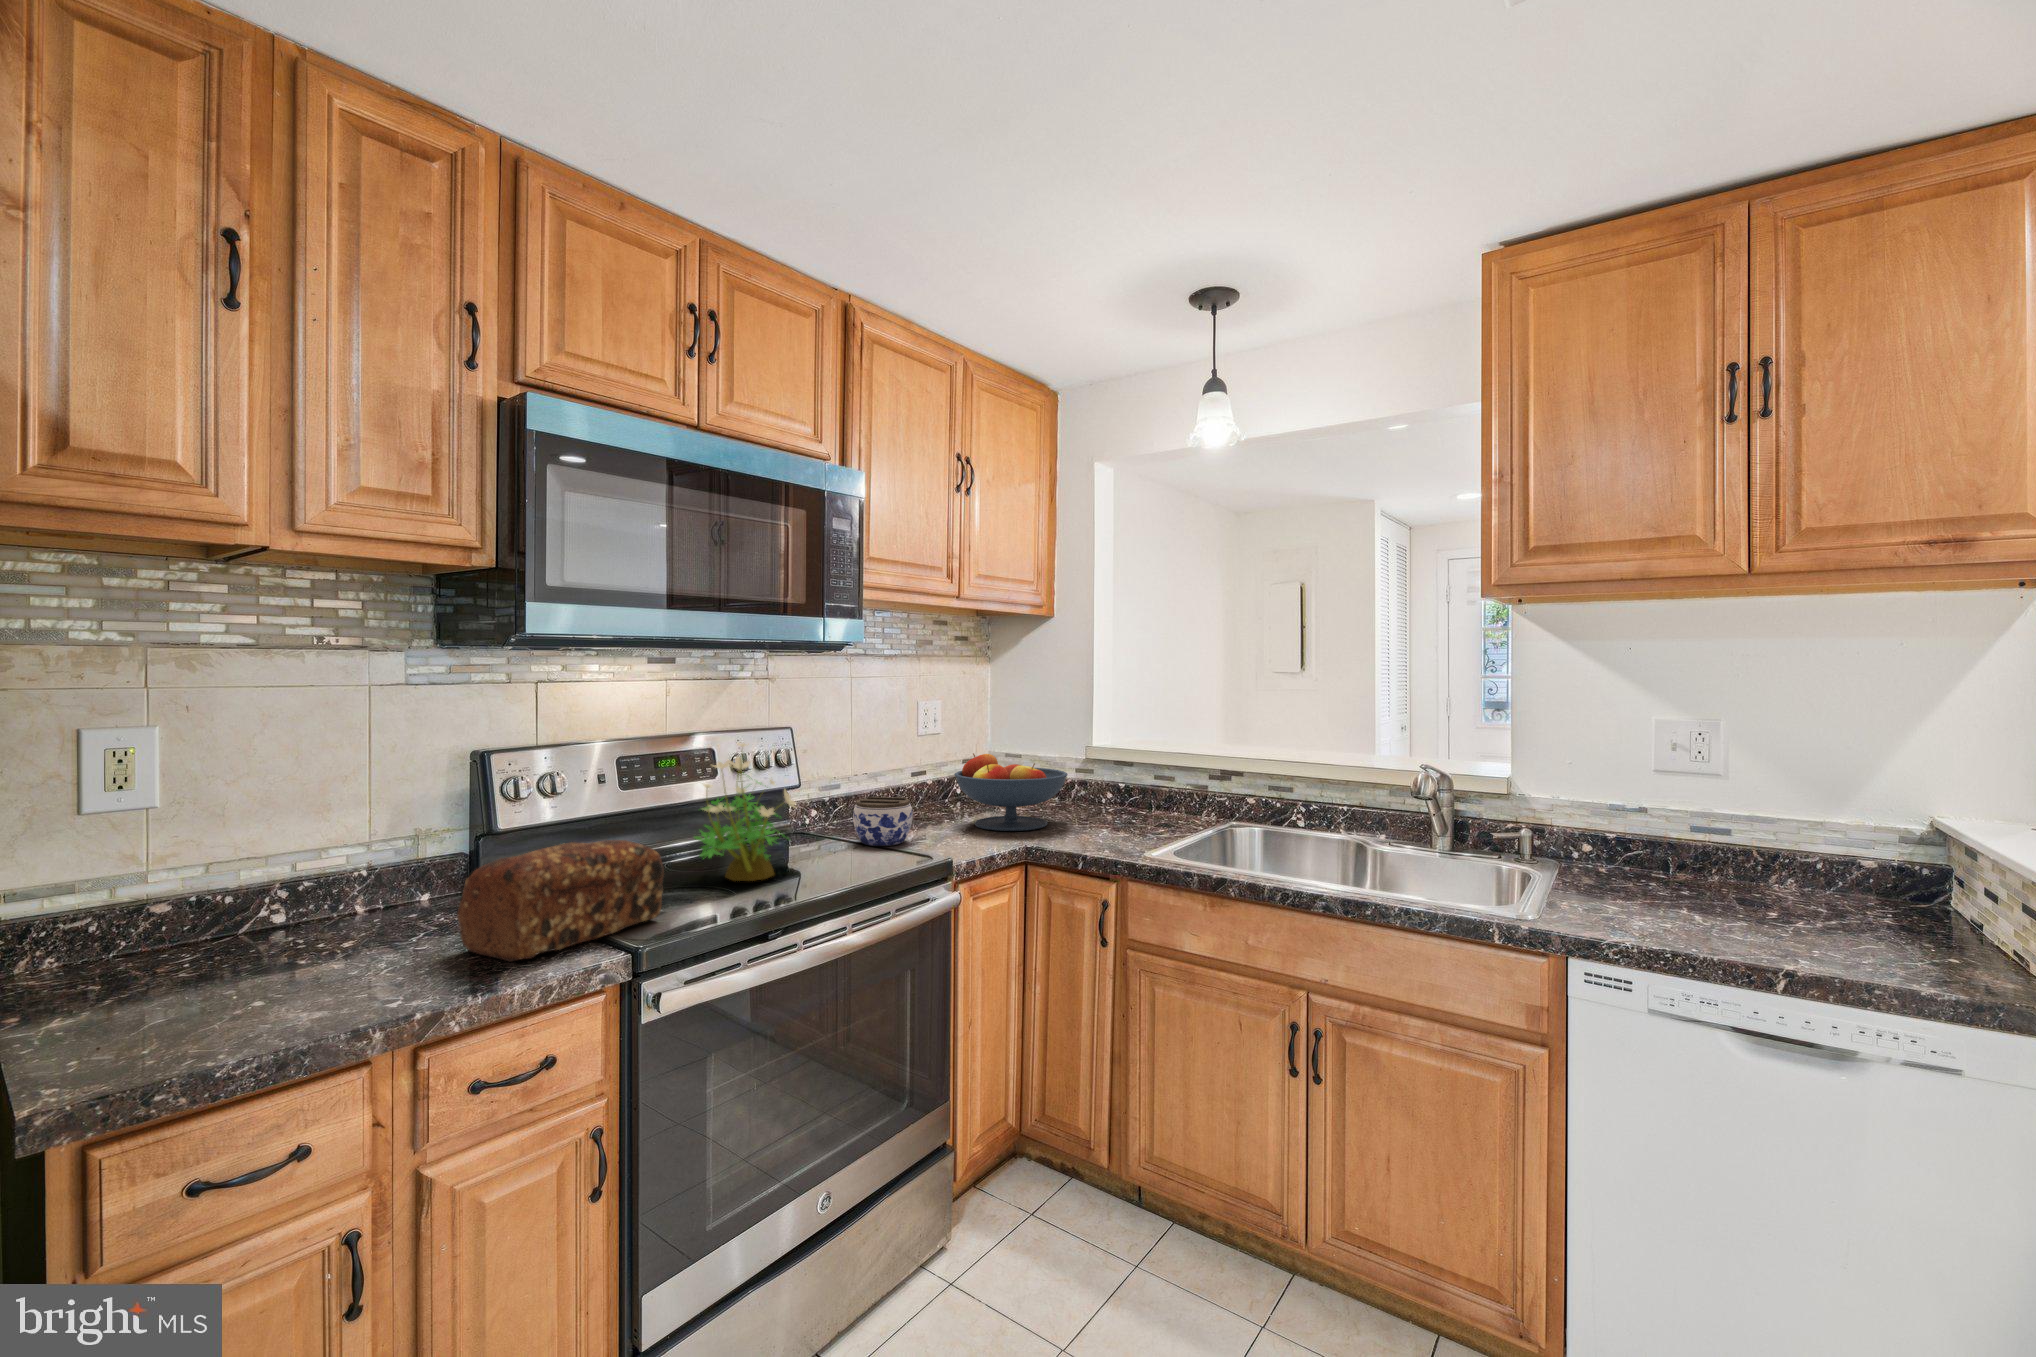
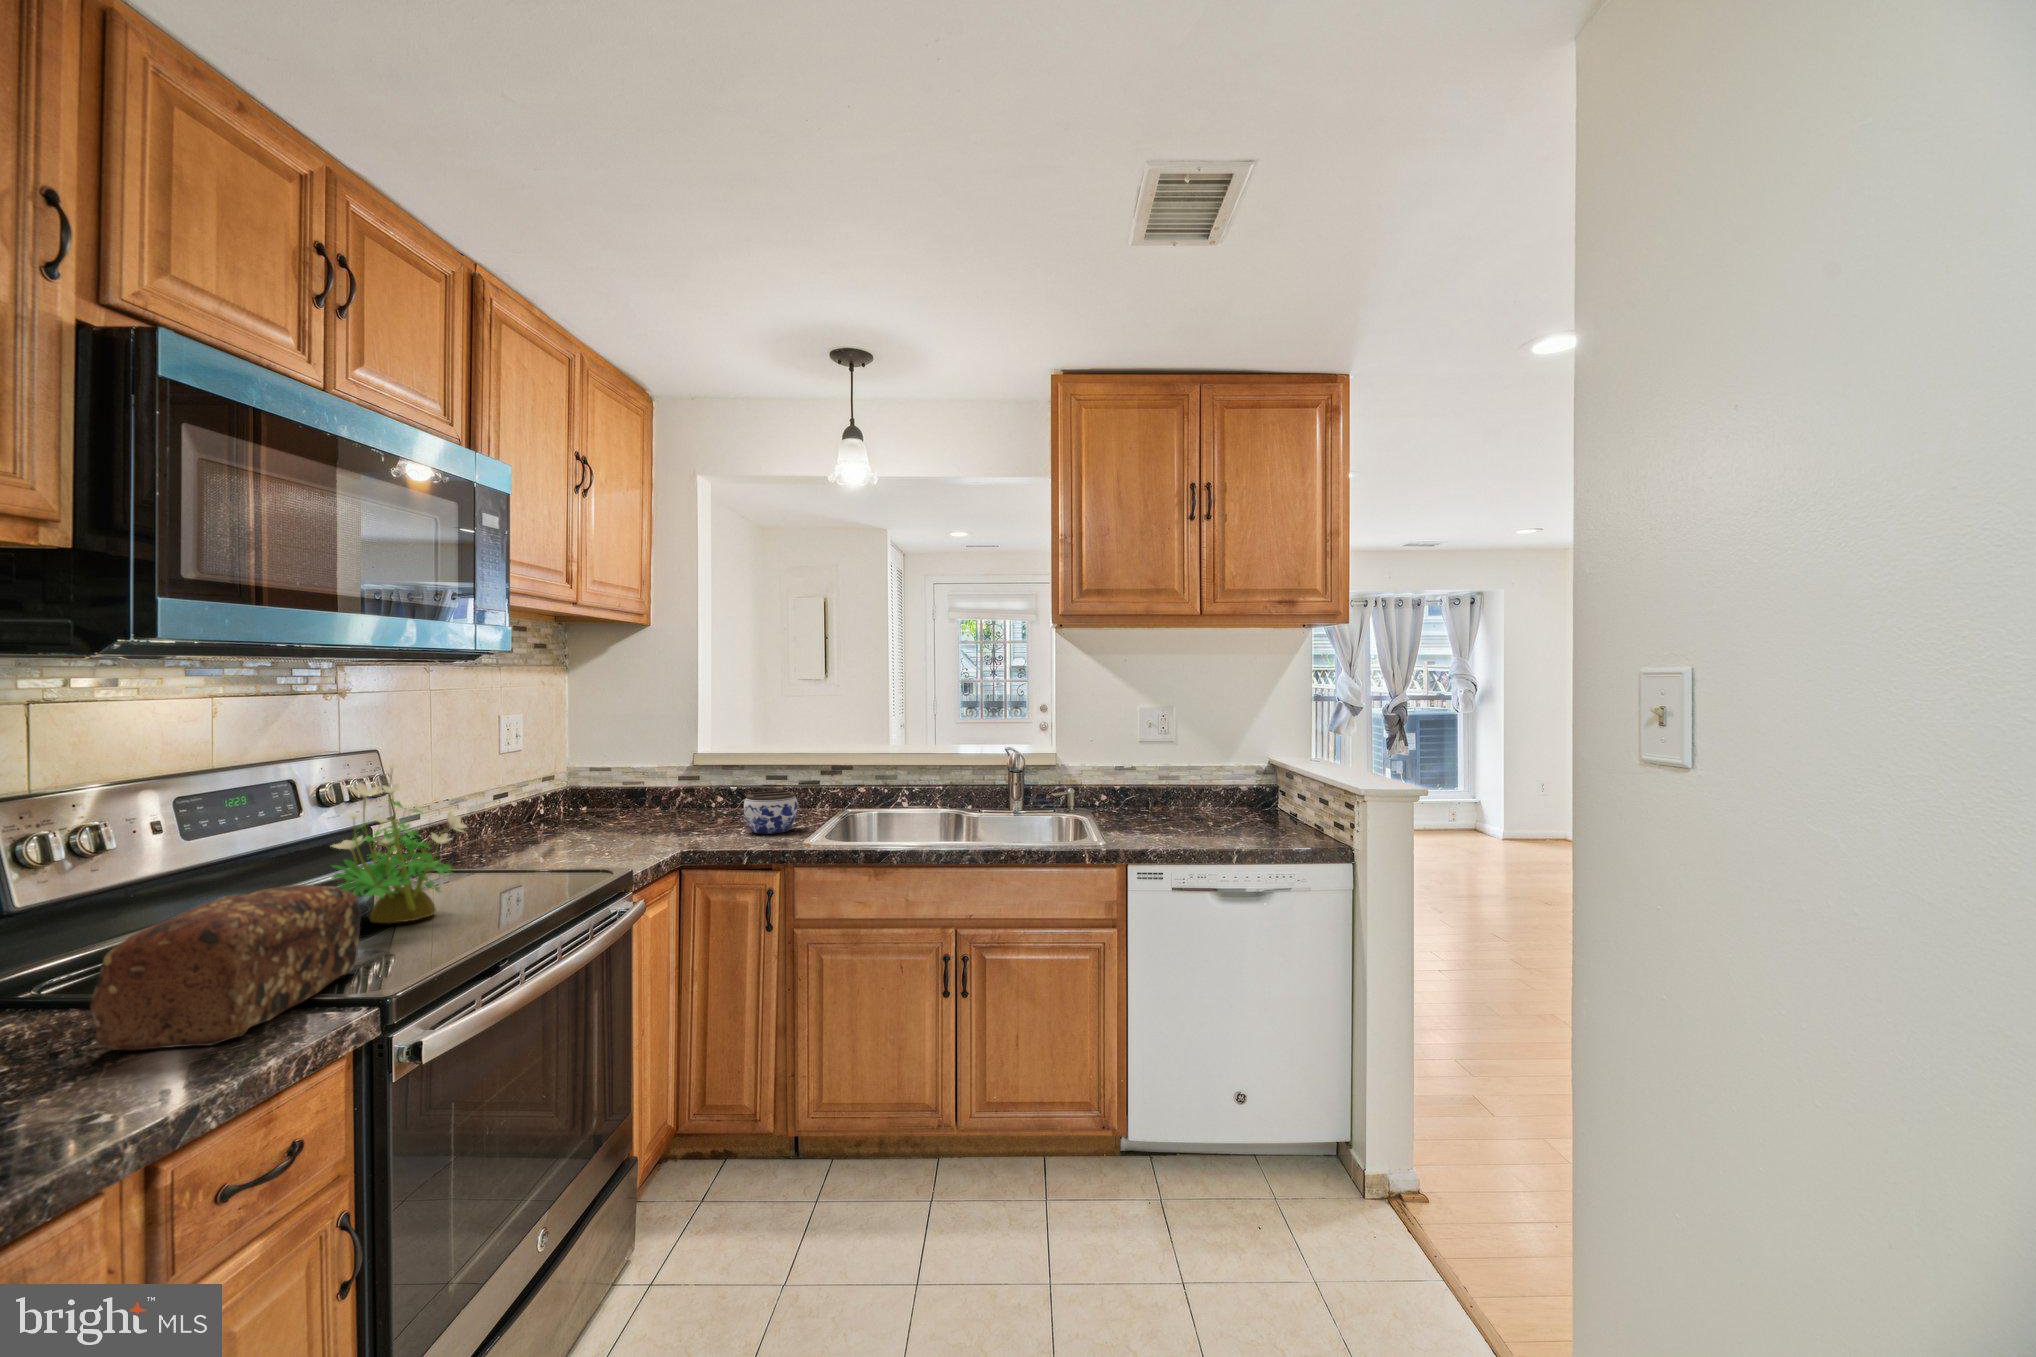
fruit bowl: present [954,753,1068,831] -> none [570,766,695,842]
jar: present [853,797,913,846] -> present [743,790,798,834]

